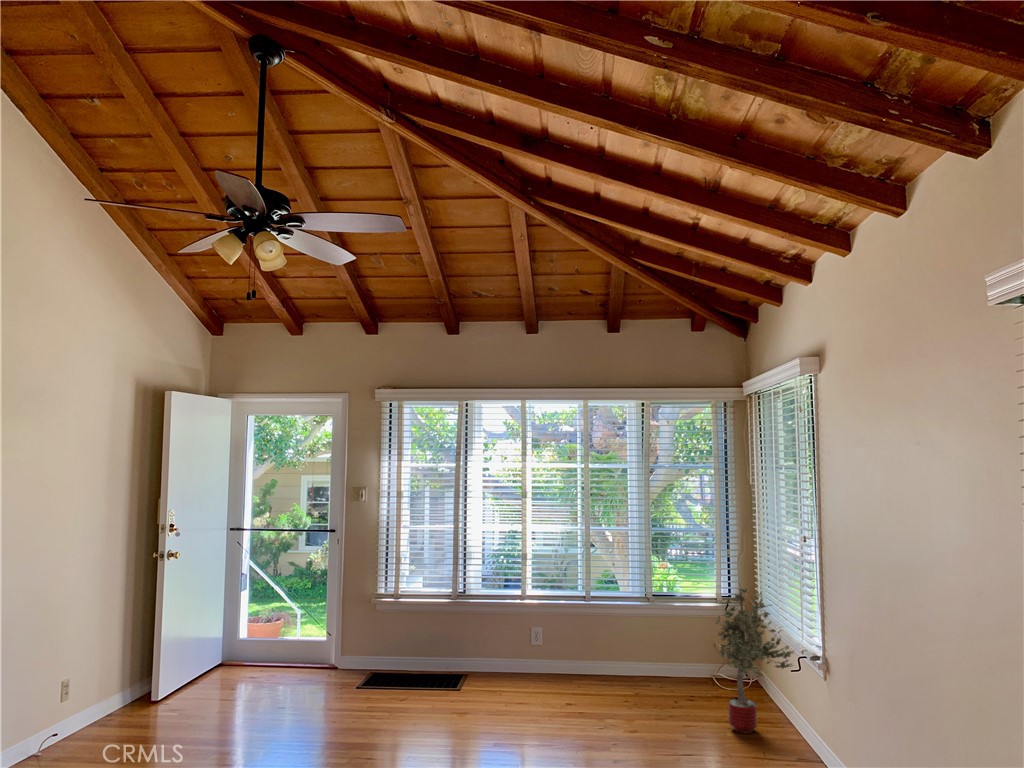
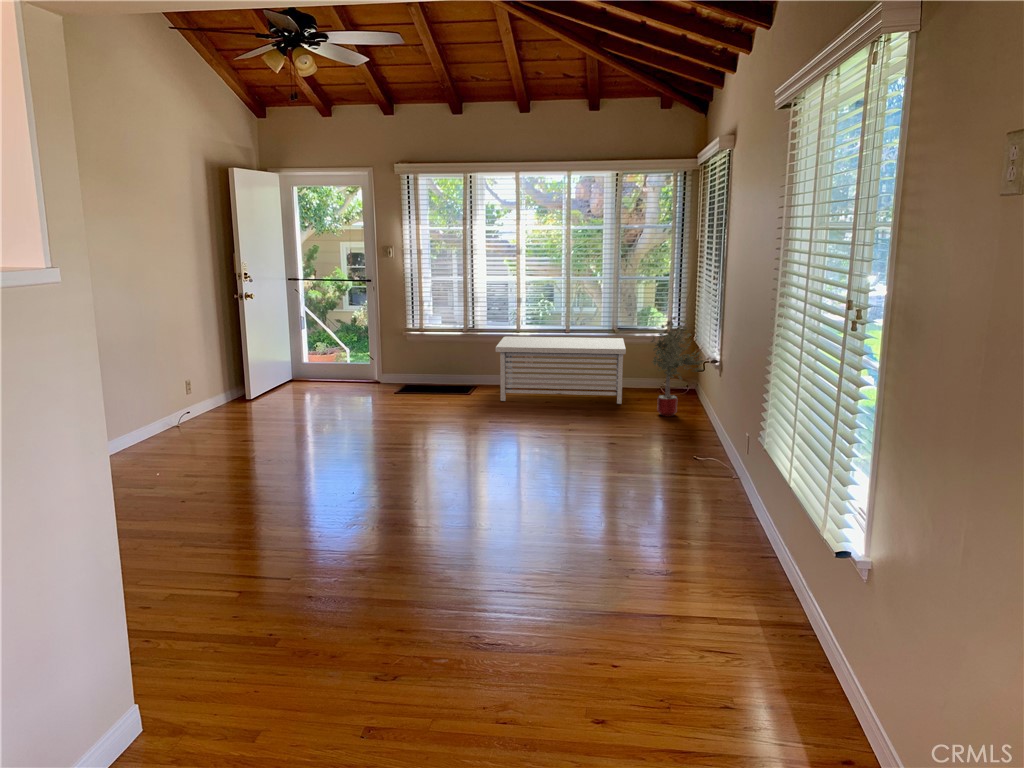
storage bench: none [498,605,674,707] -> present [496,337,626,404]

